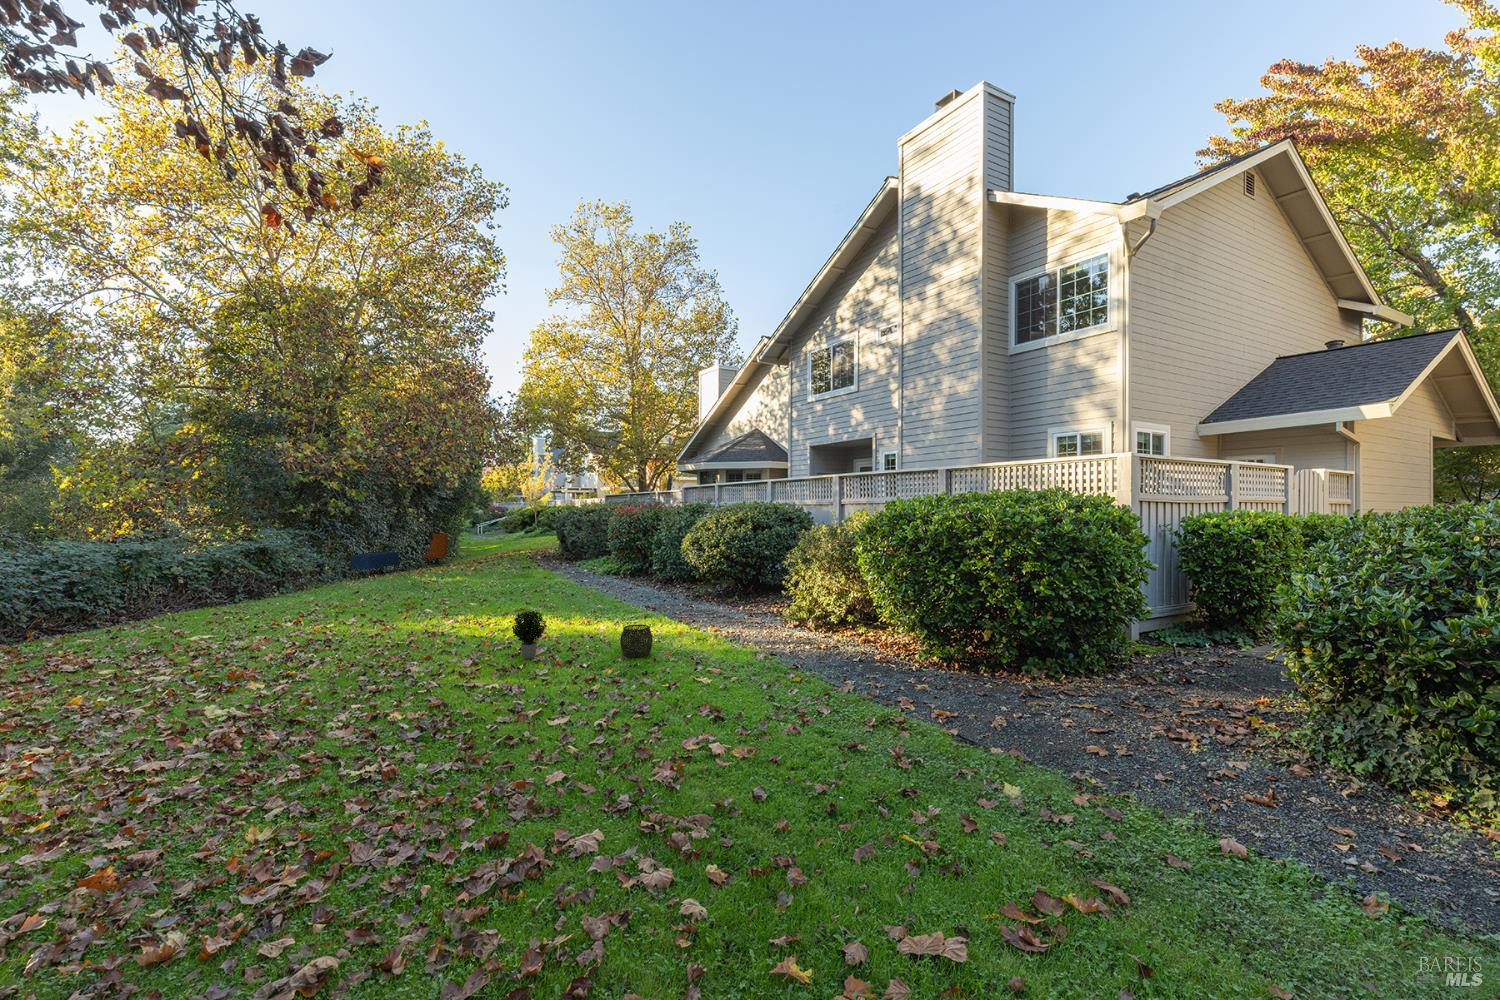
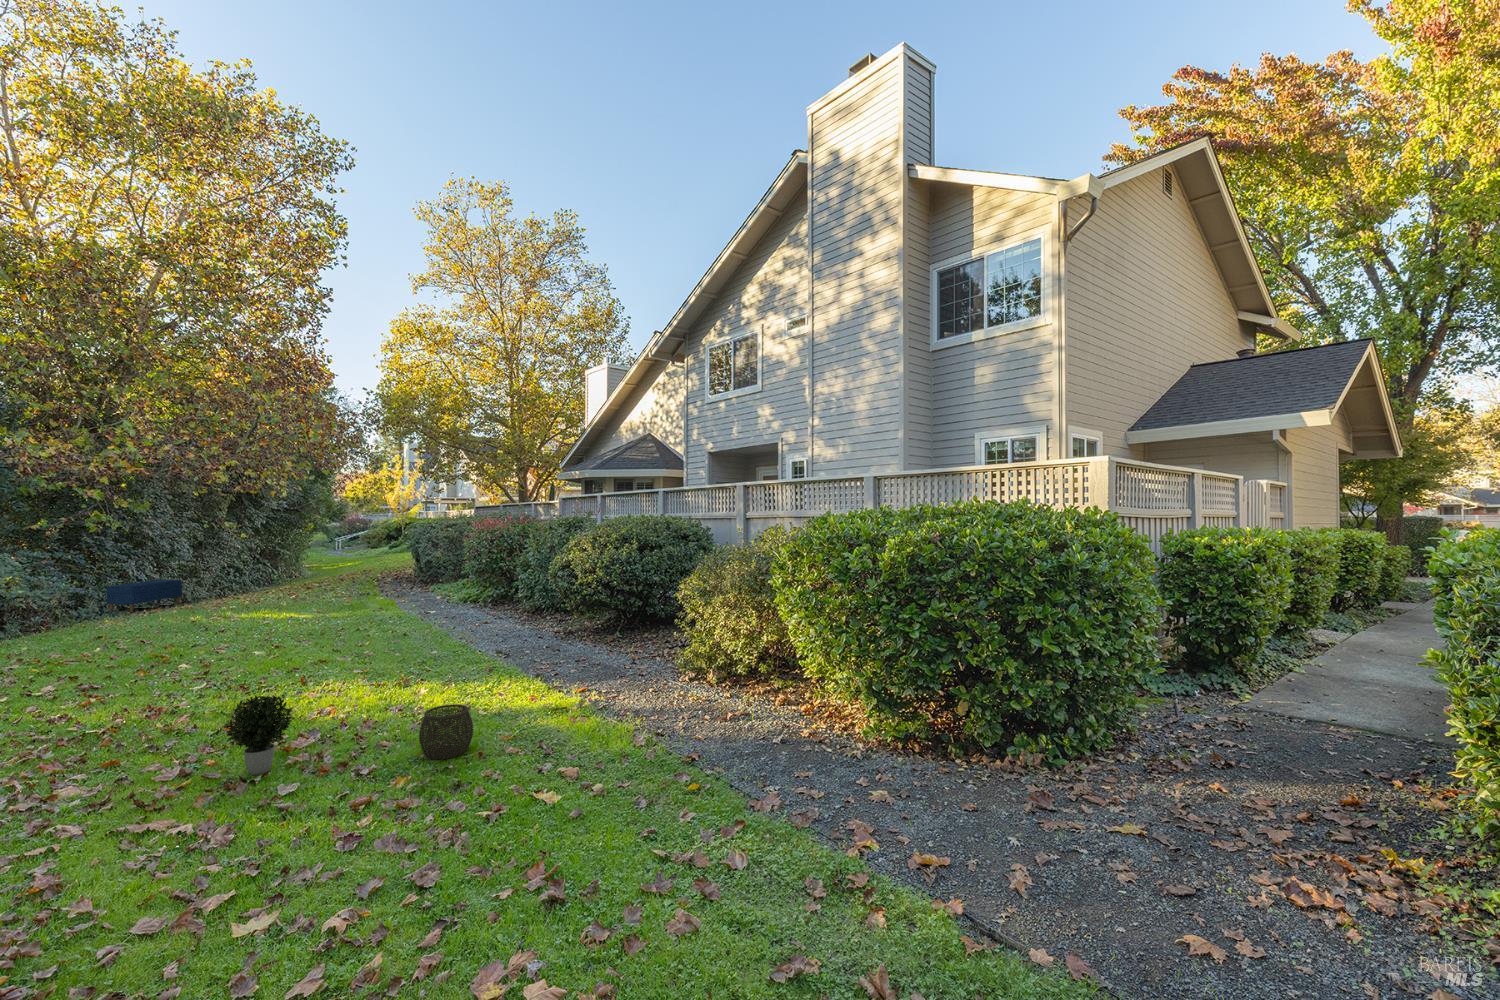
lounge chair: present [423,533,448,565] -> none [225,554,260,596]

